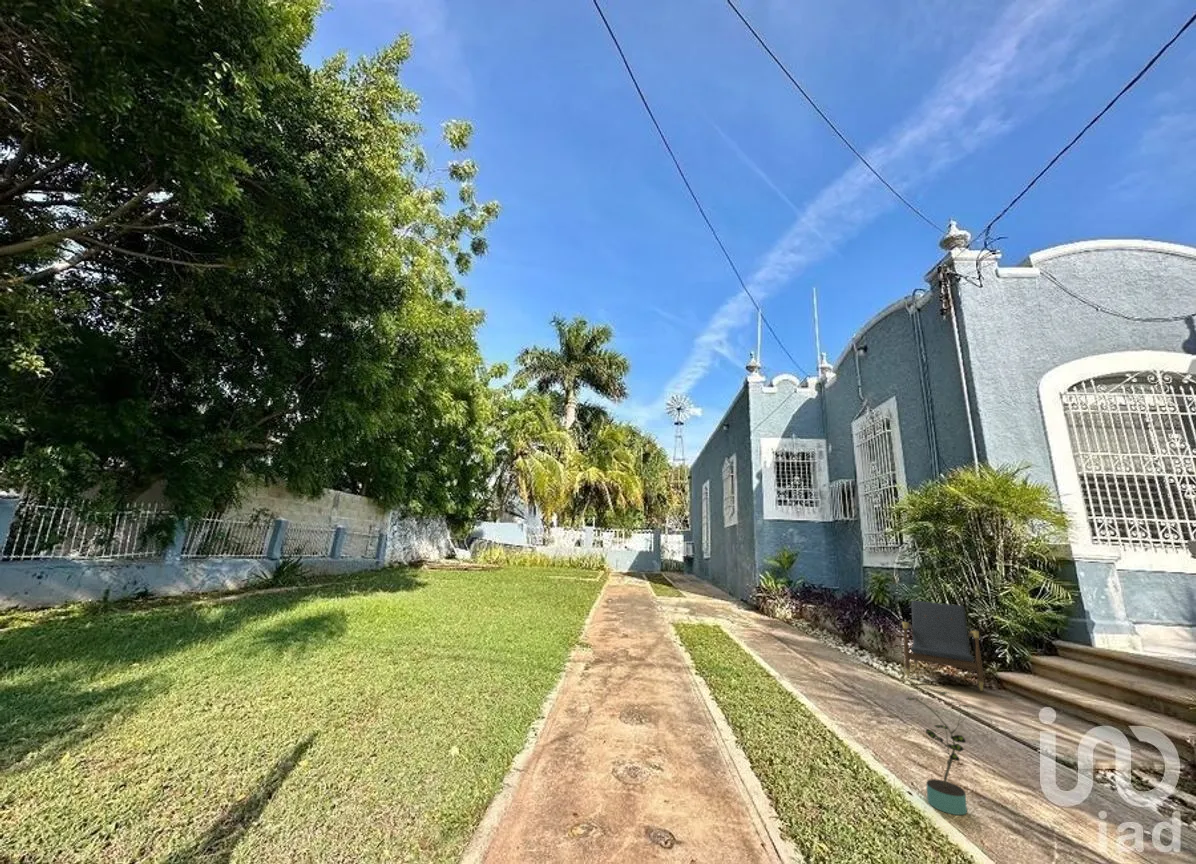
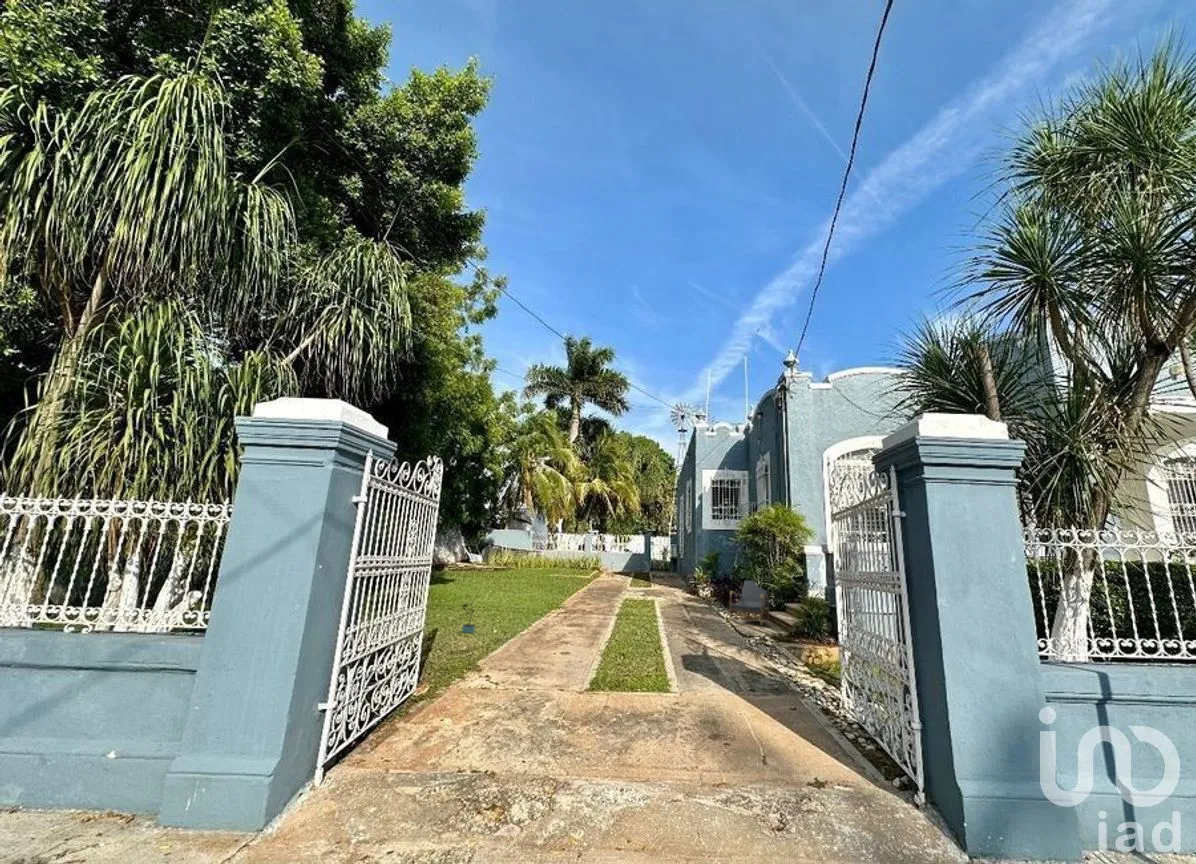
potted plant: present [907,692,968,815] -> present [462,604,475,633]

